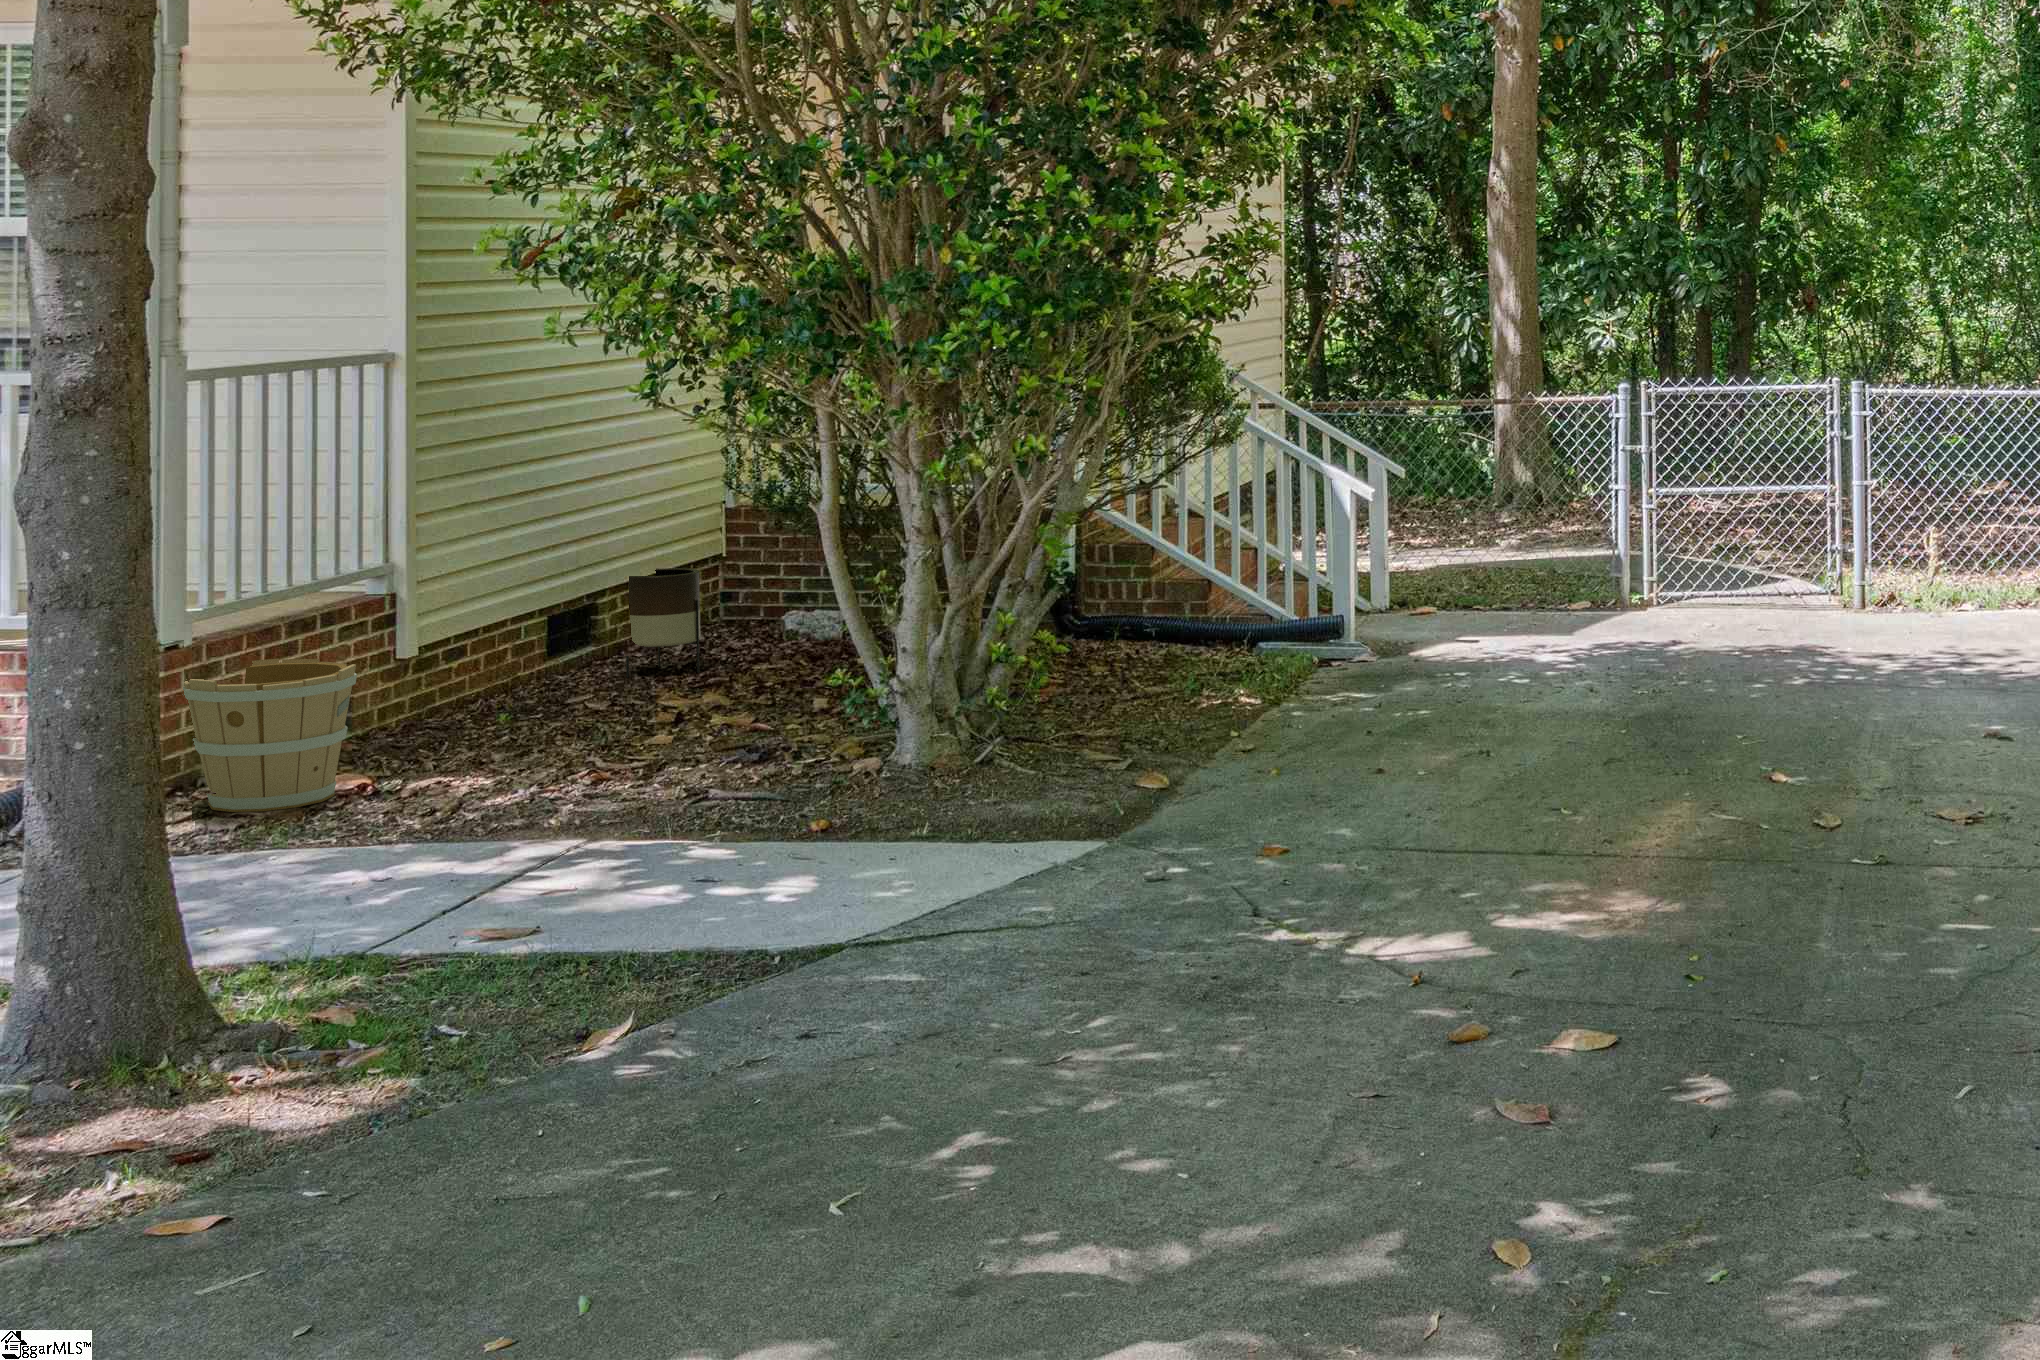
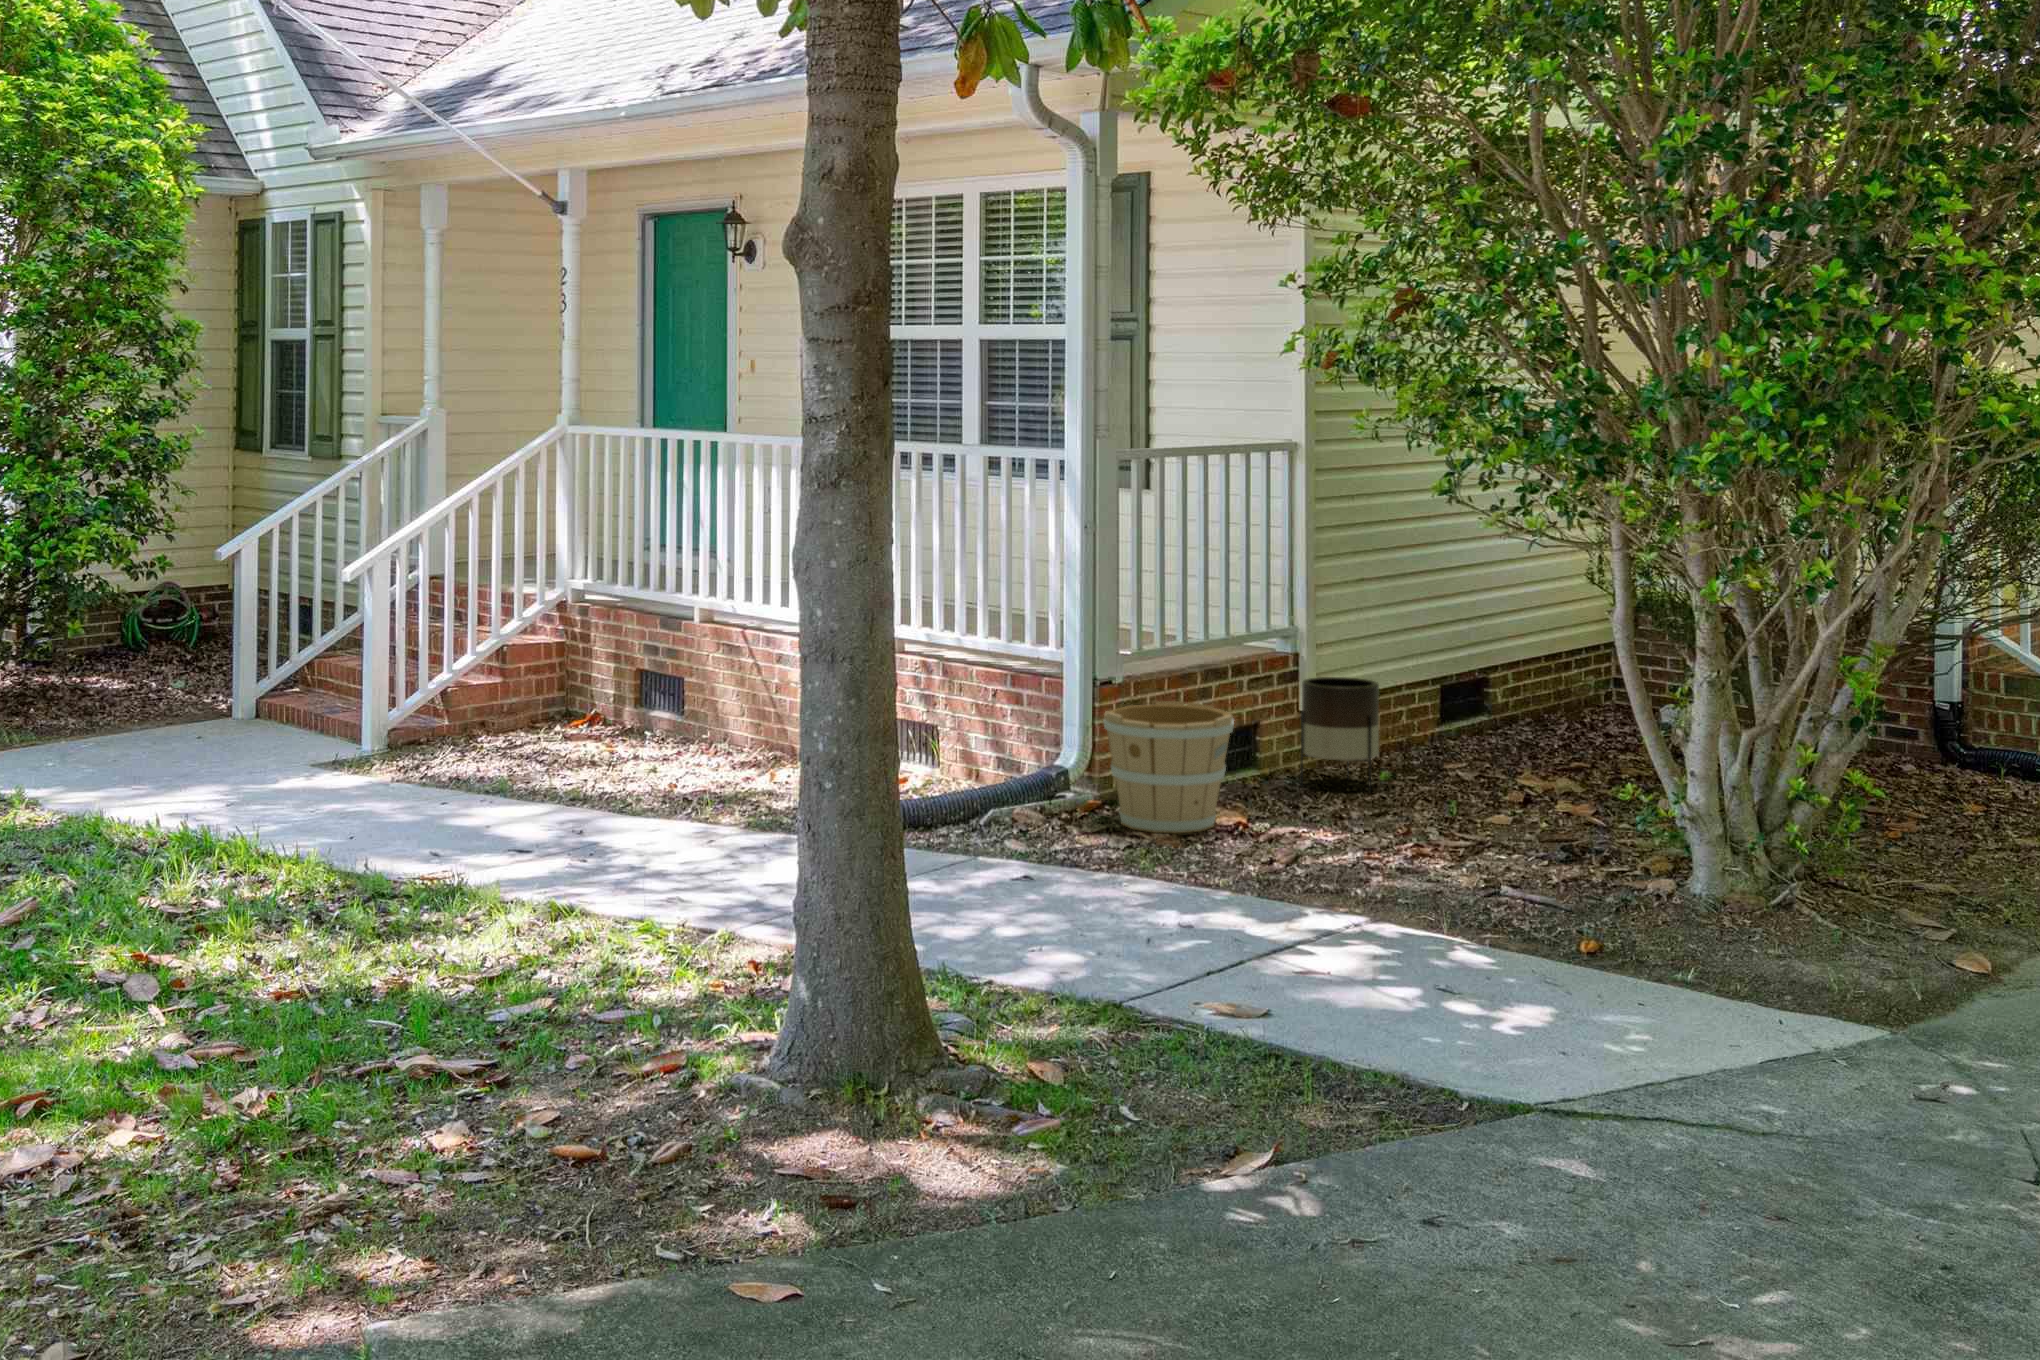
planter: present [626,568,701,678] -> present [1301,677,1379,791]

